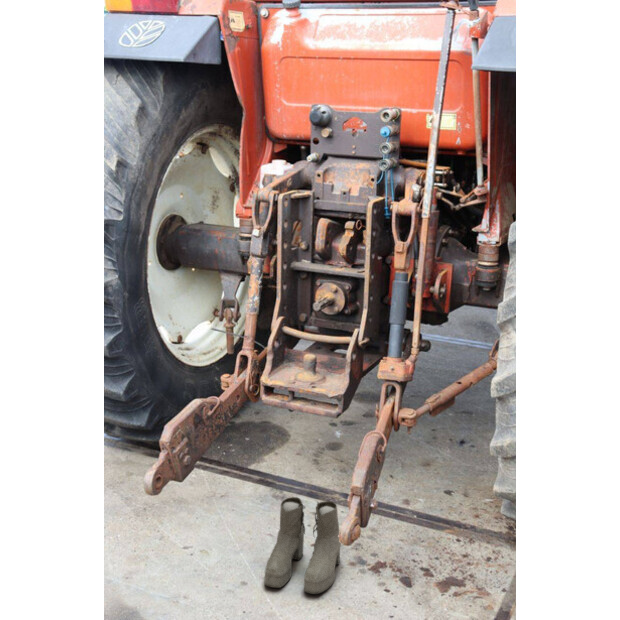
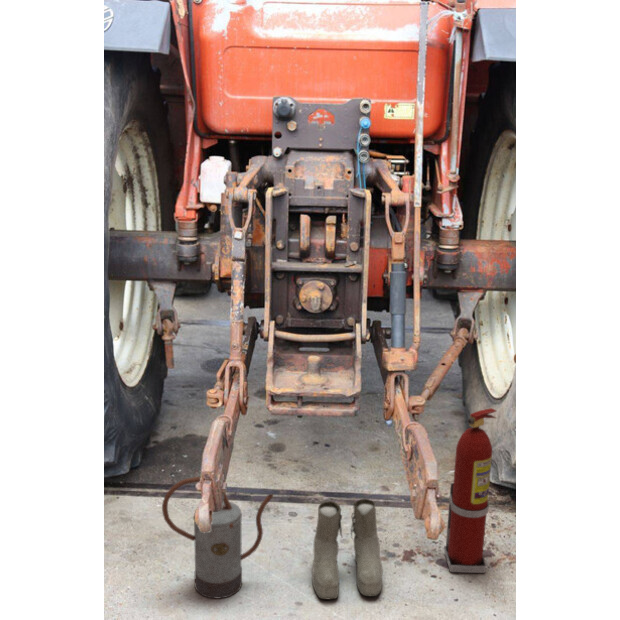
fire extinguisher: none [405,432,460,599] -> present [444,408,496,573]
watering can: none [142,453,238,566] -> present [162,477,273,599]

